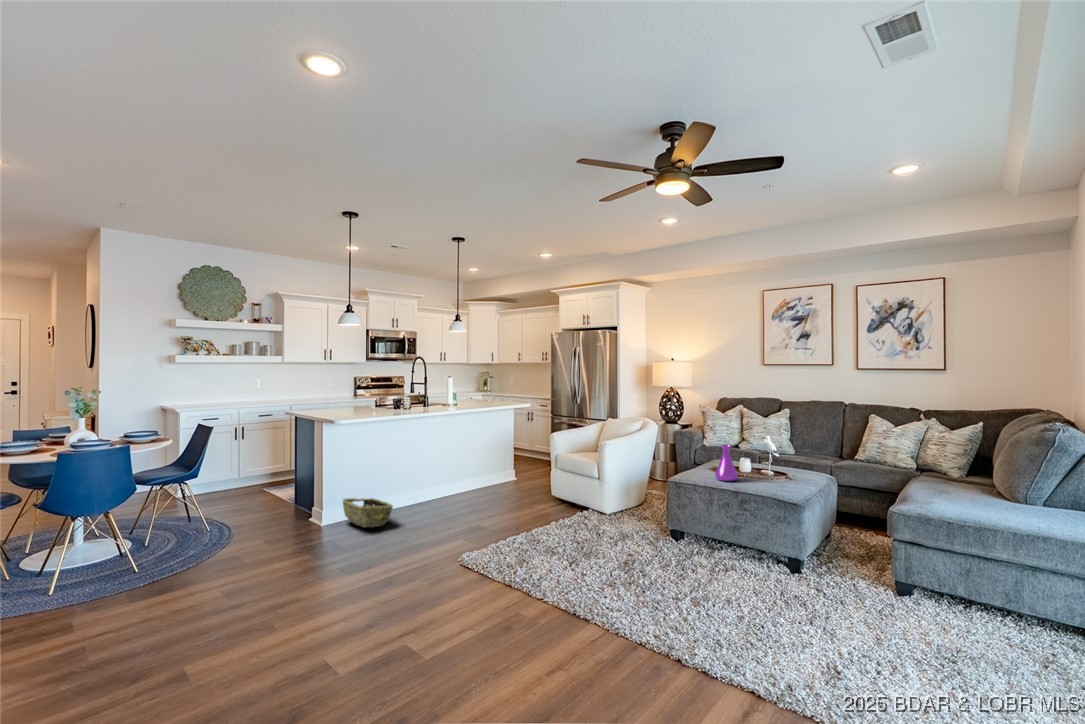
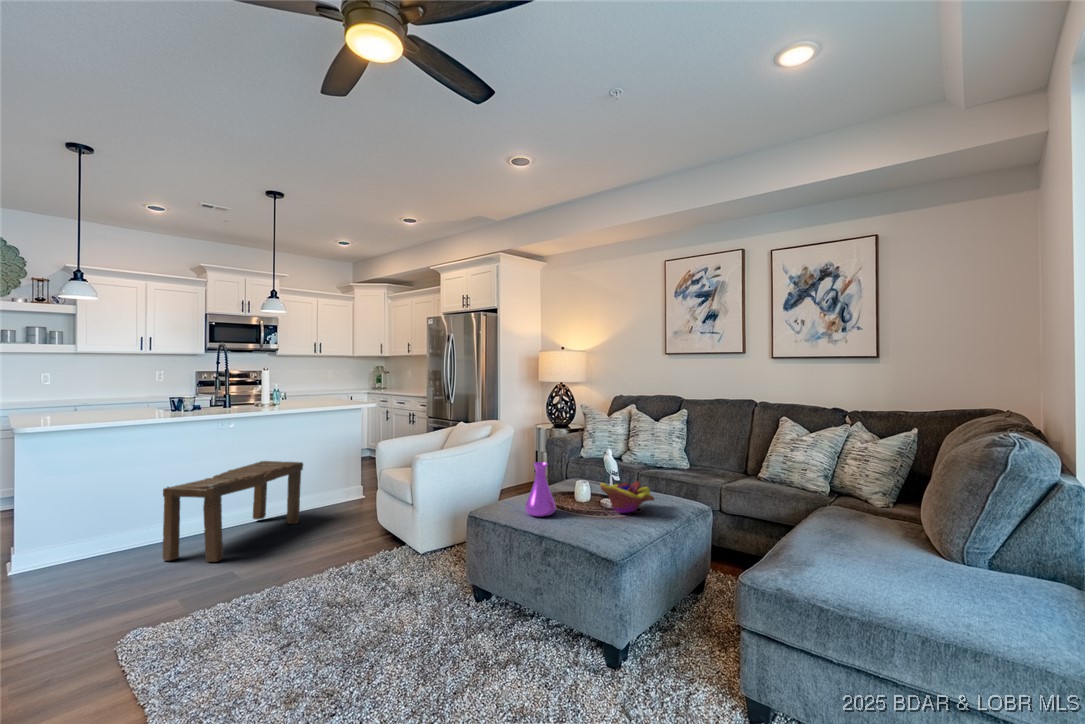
bench: none [425,448,496,519] -> present [163,461,303,562]
decorative bowl: none [764,458,807,479] -> present [600,481,654,513]
woven basket: present [343,498,393,527] -> none [31,533,100,579]

